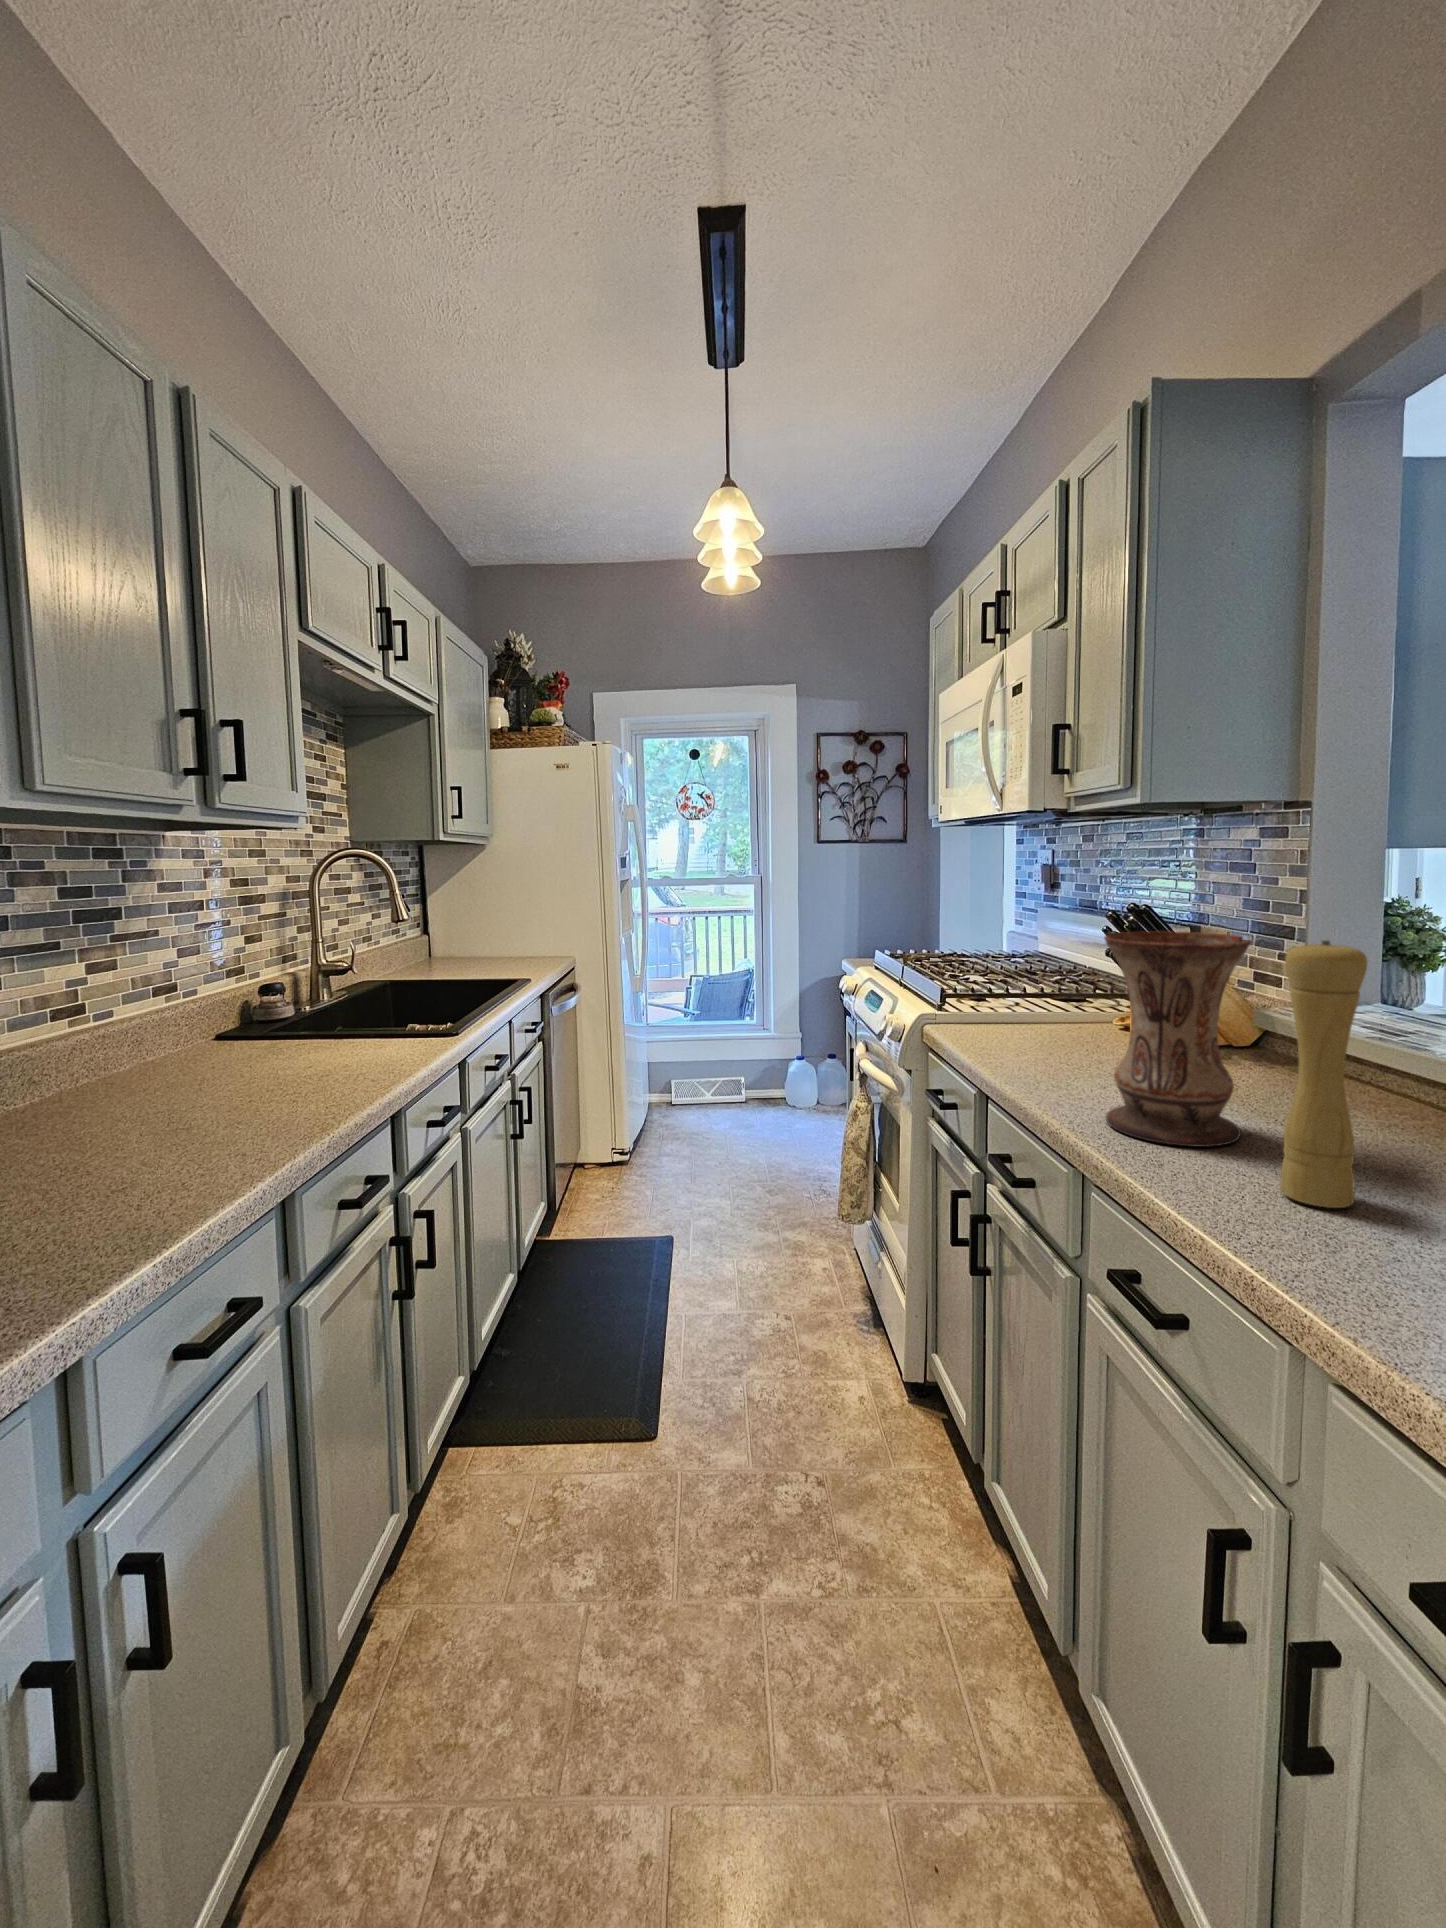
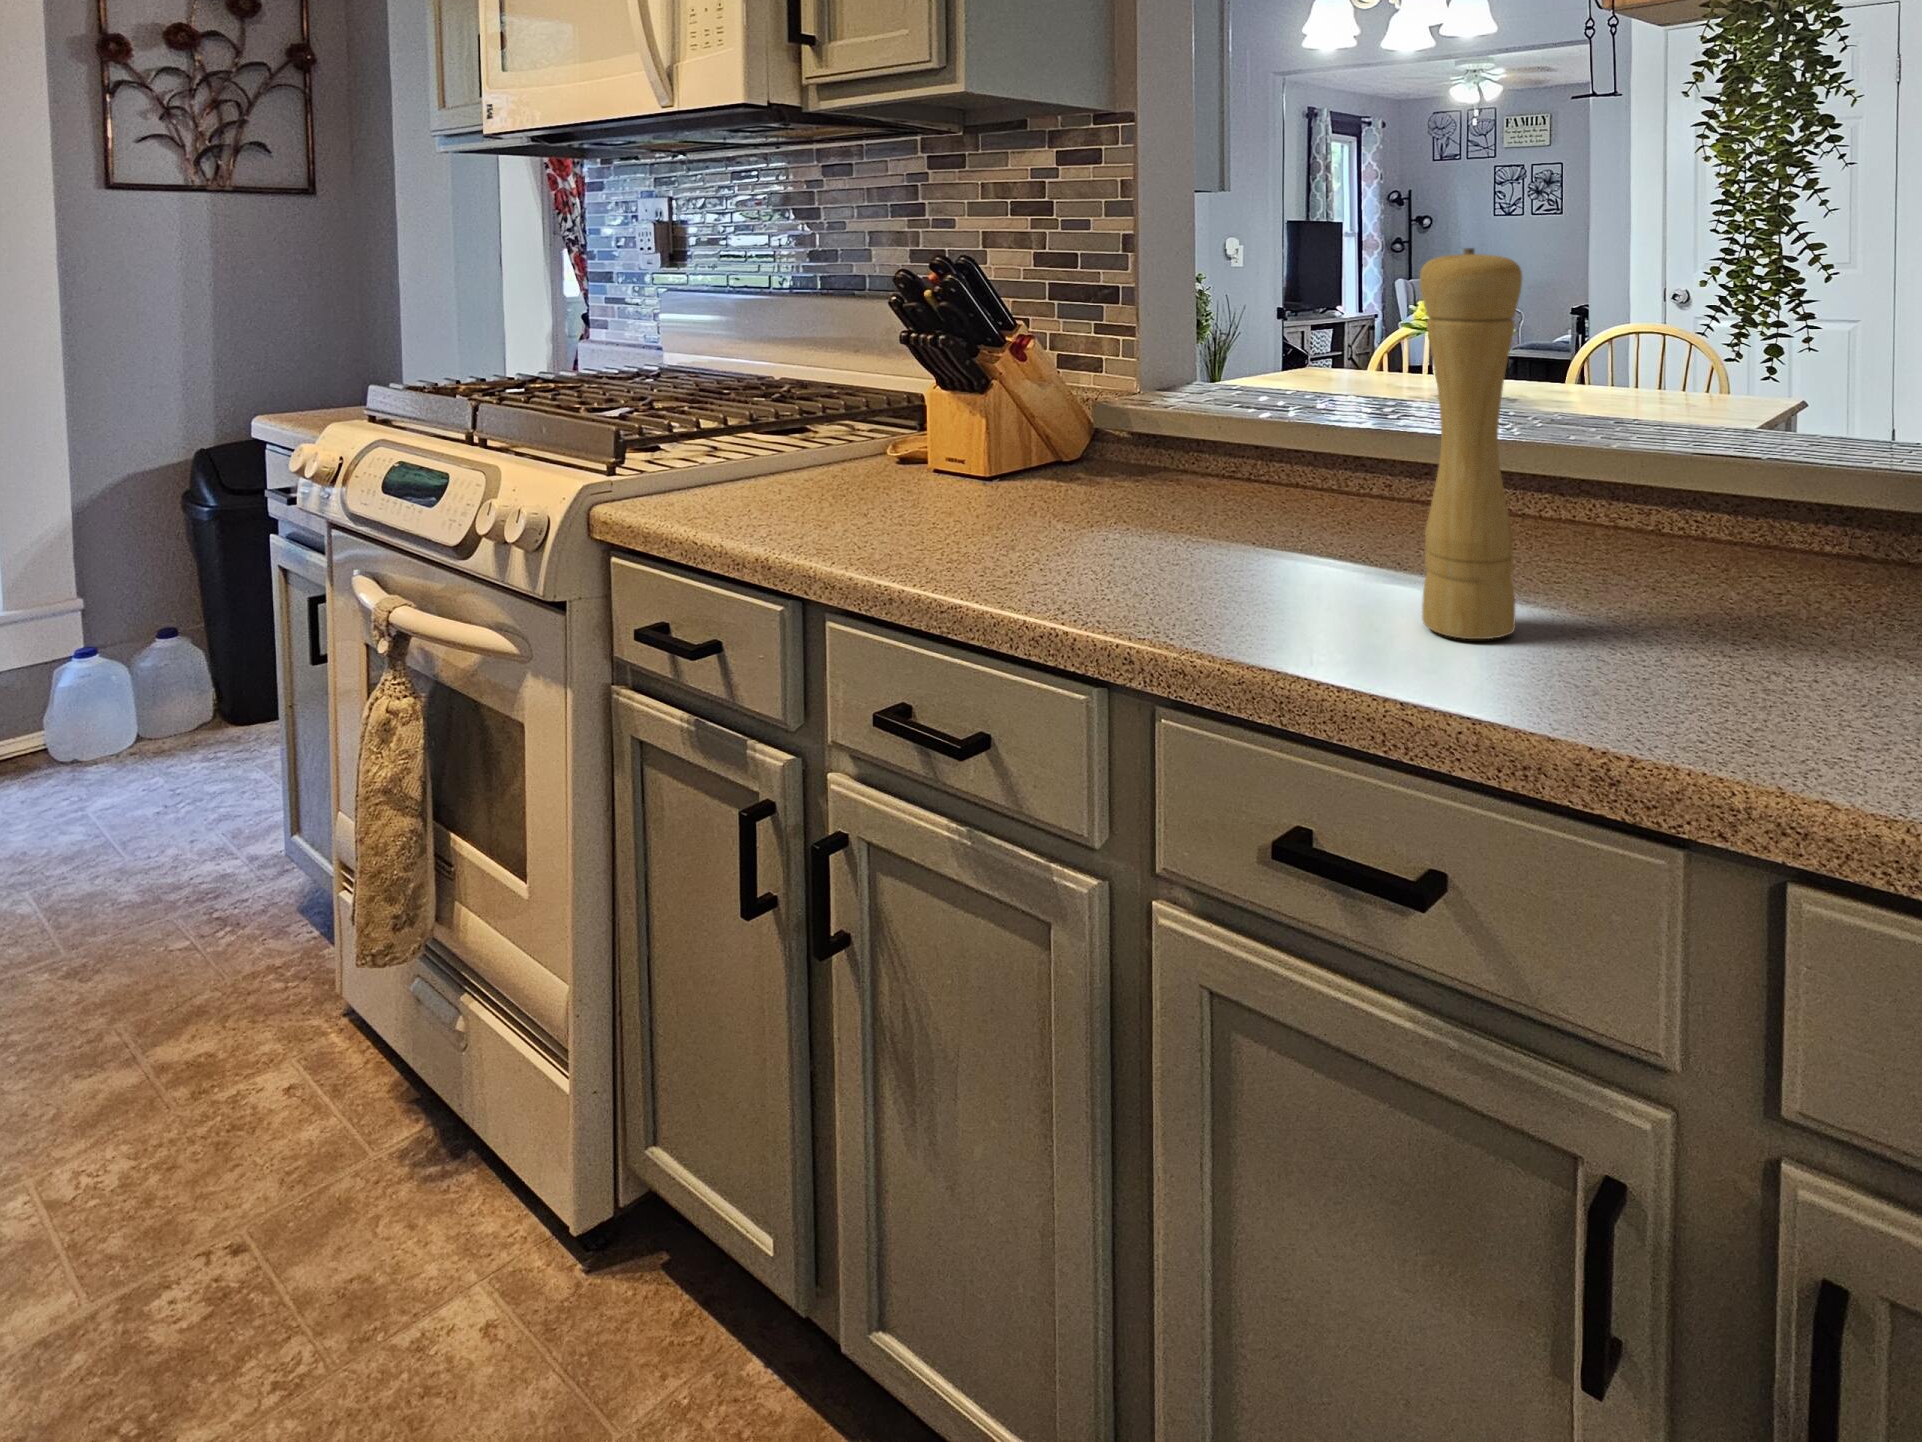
vase: present [1105,931,1250,1147] -> none [1081,269,1289,608]

